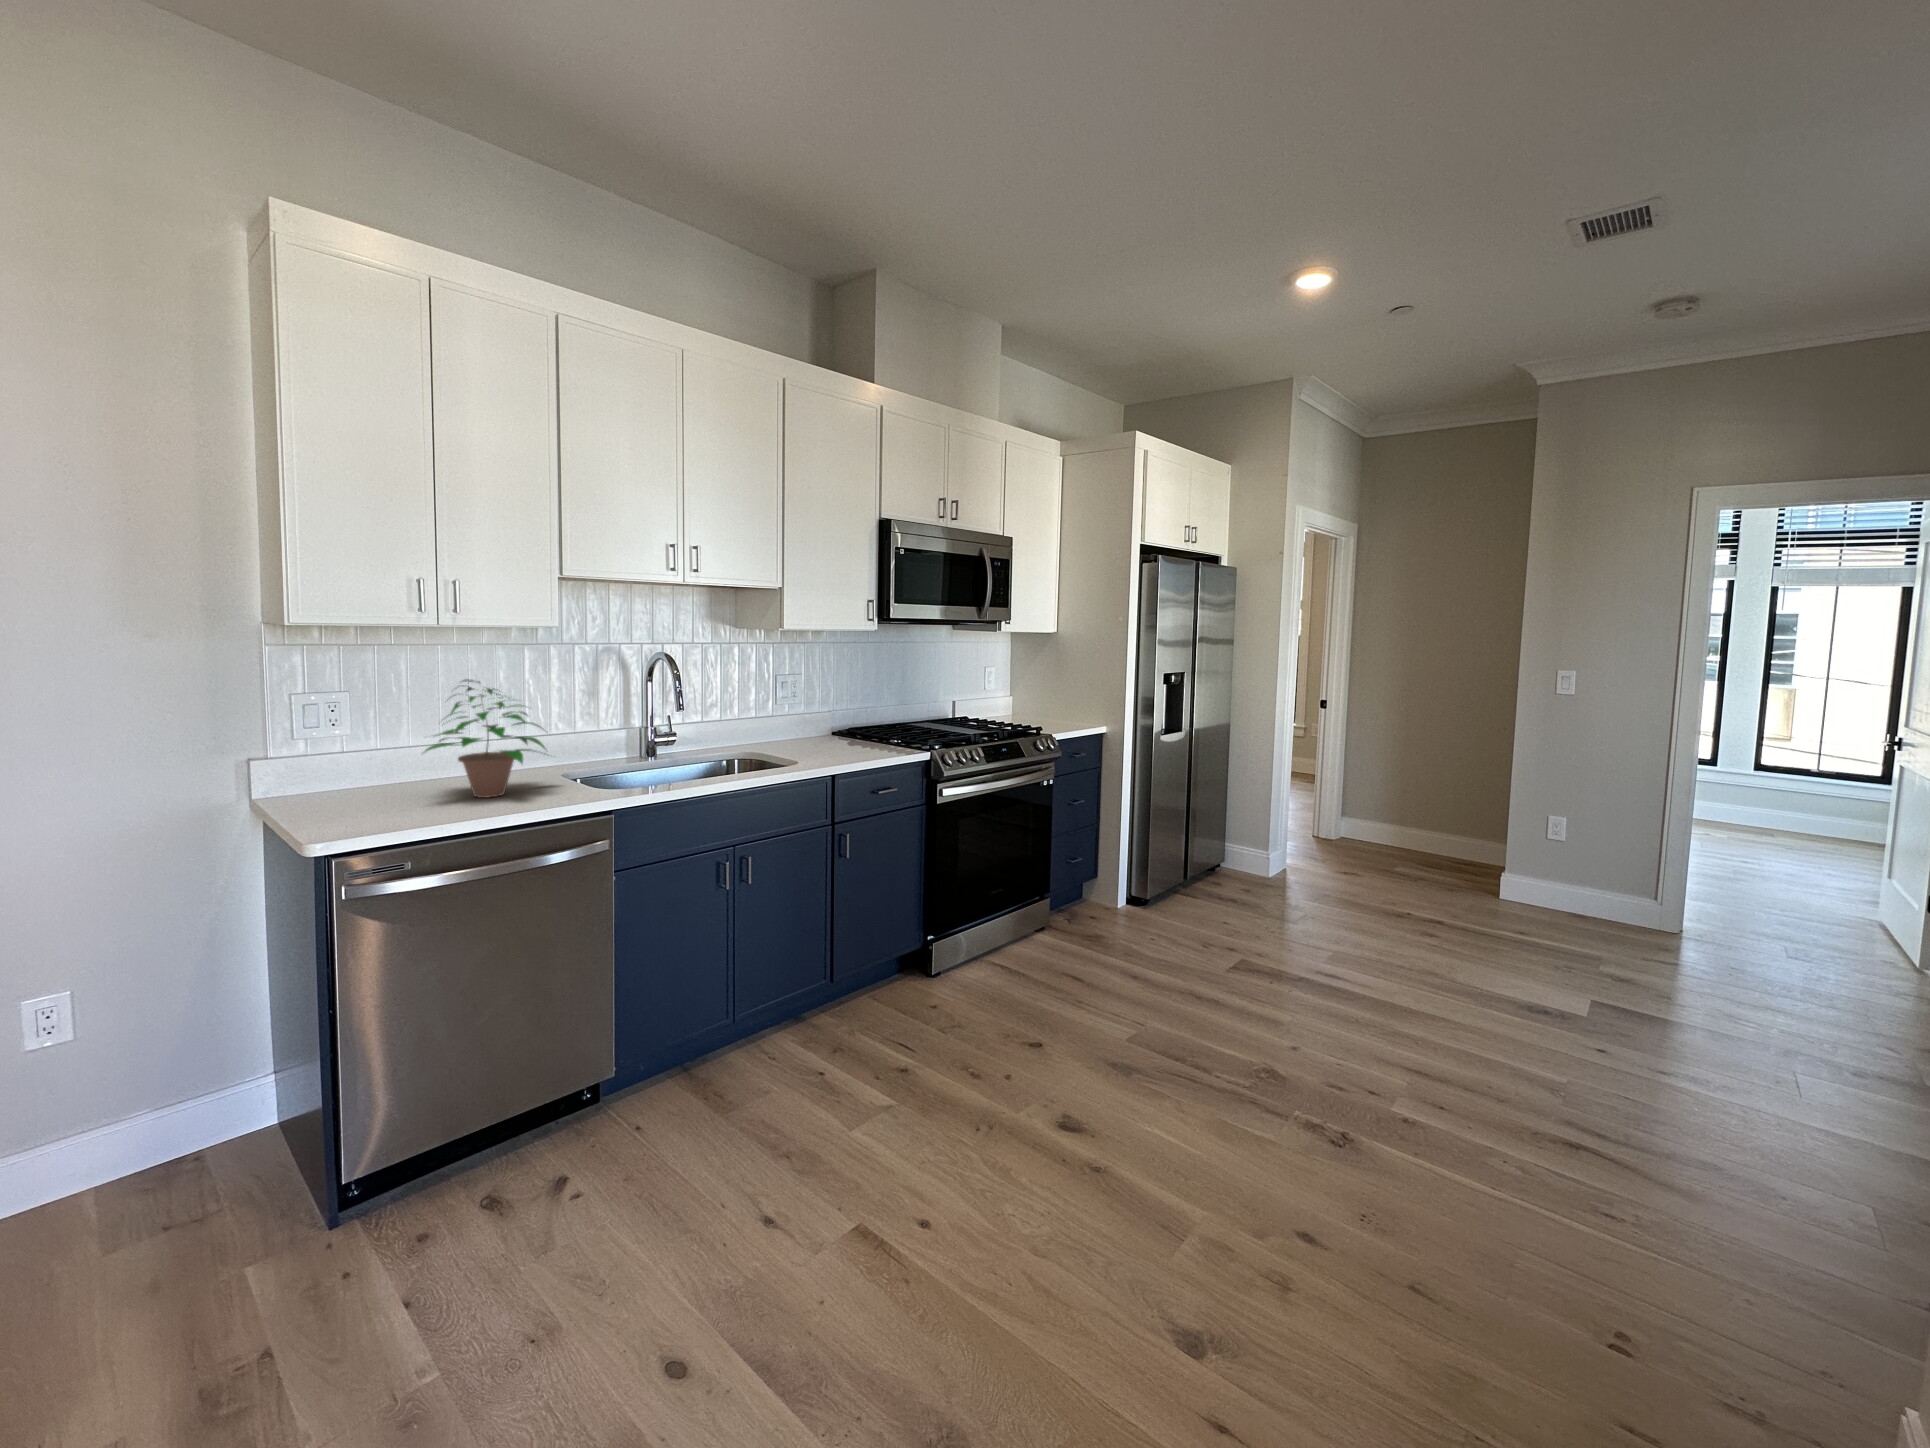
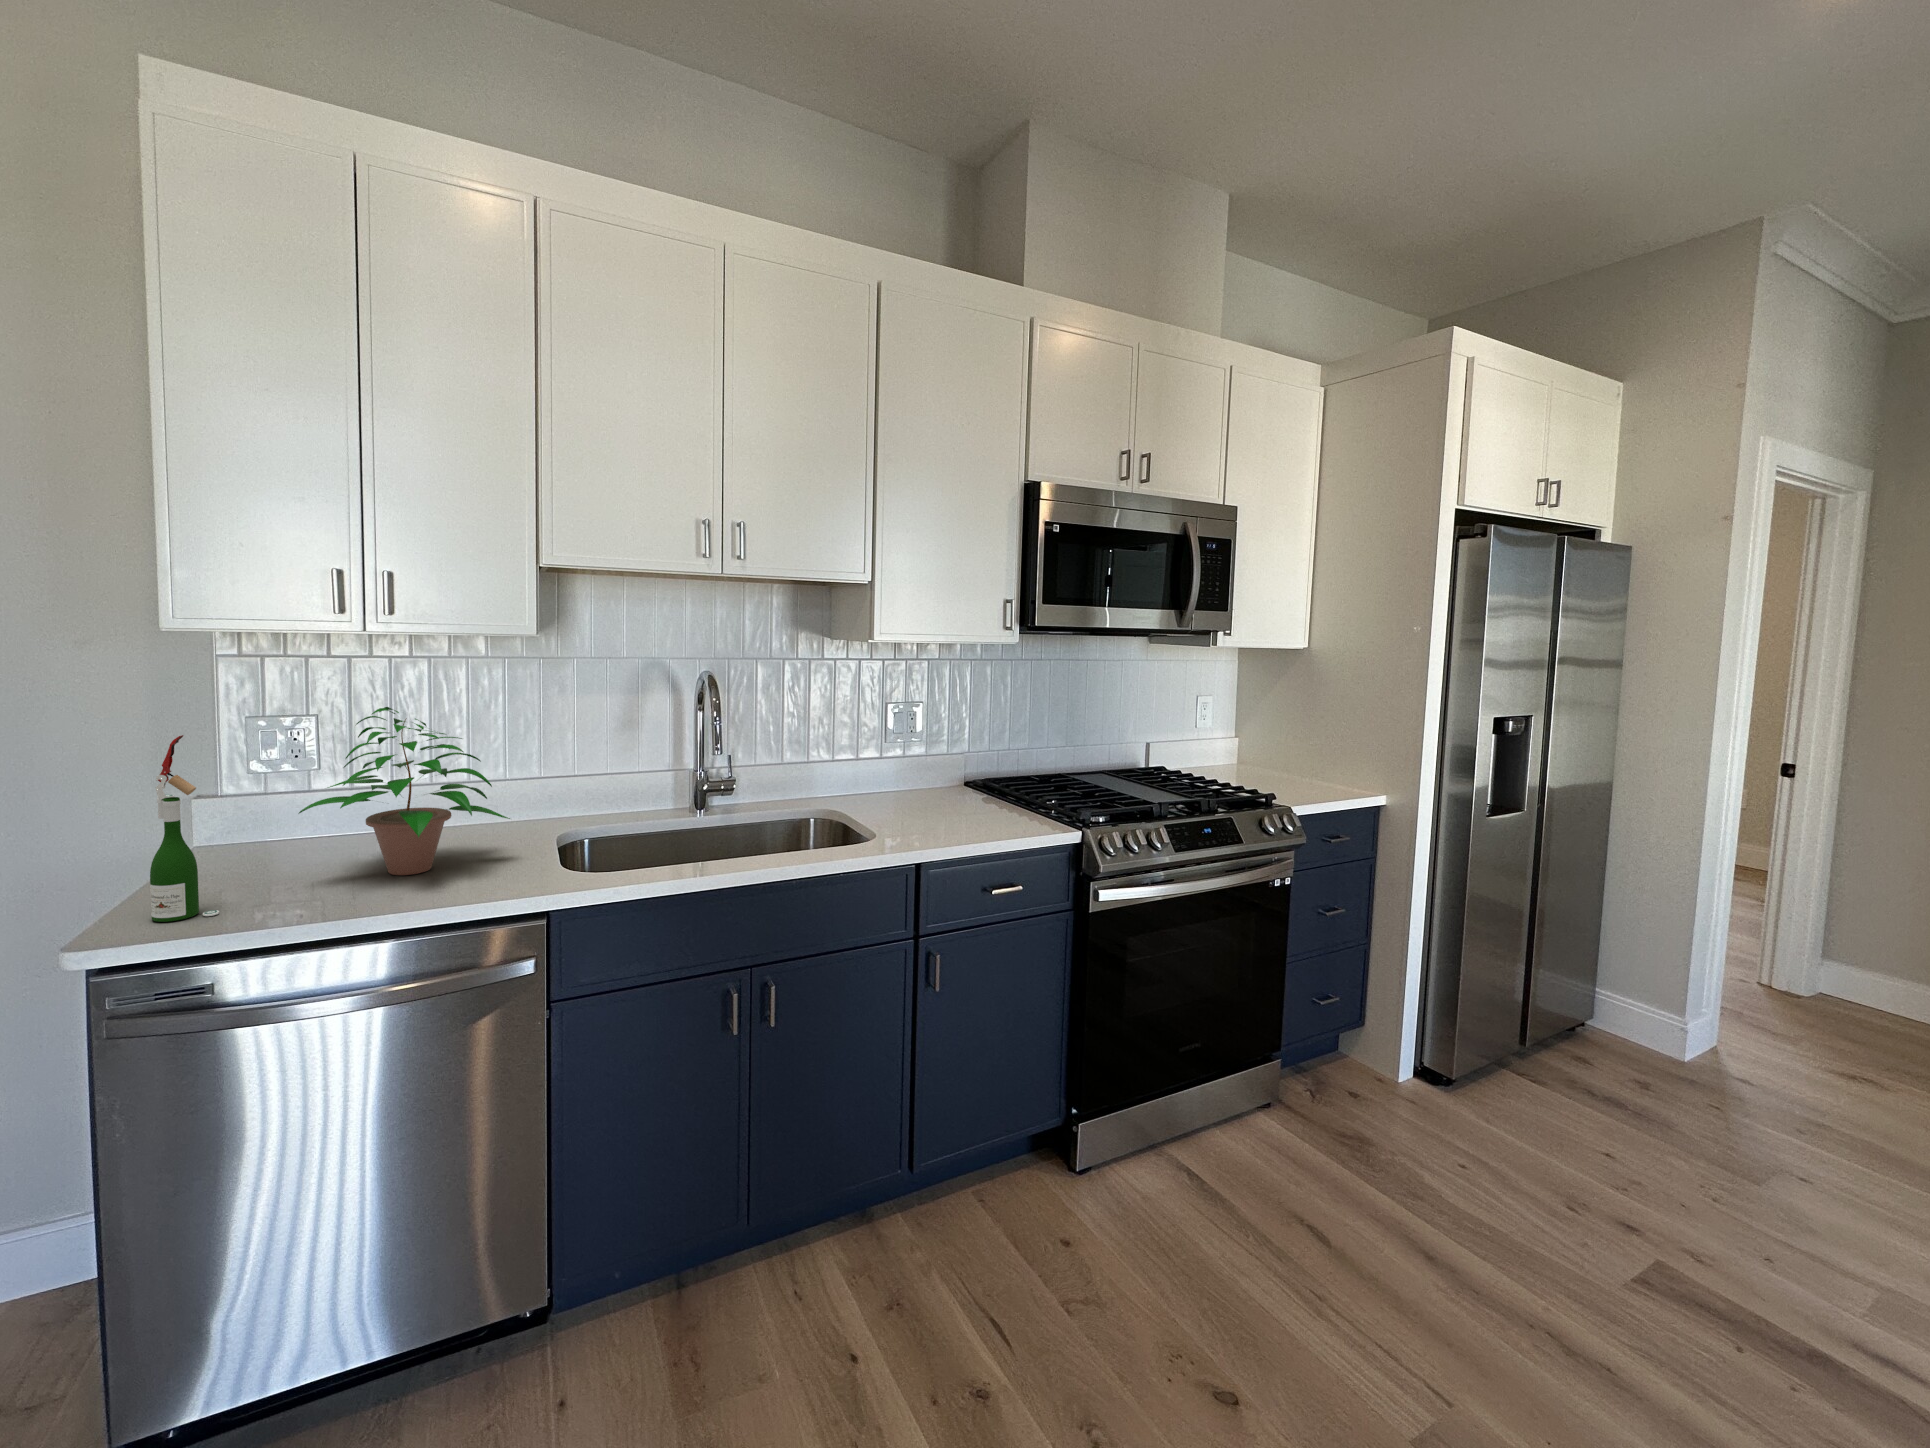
wine bottle: none [343,698,392,827] -> present [150,735,219,922]

